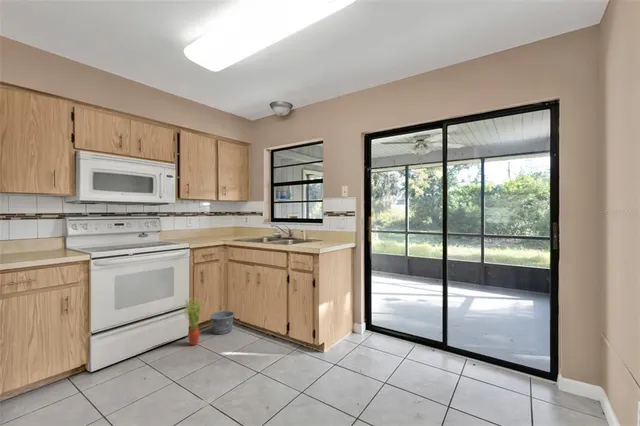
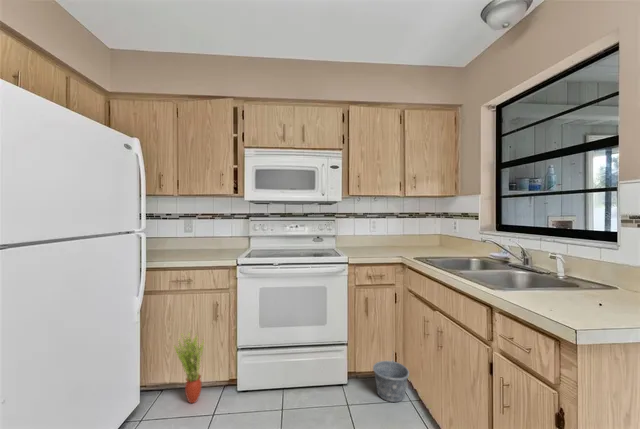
potted plant: present [185,298,204,345] -> present [175,334,204,403]

